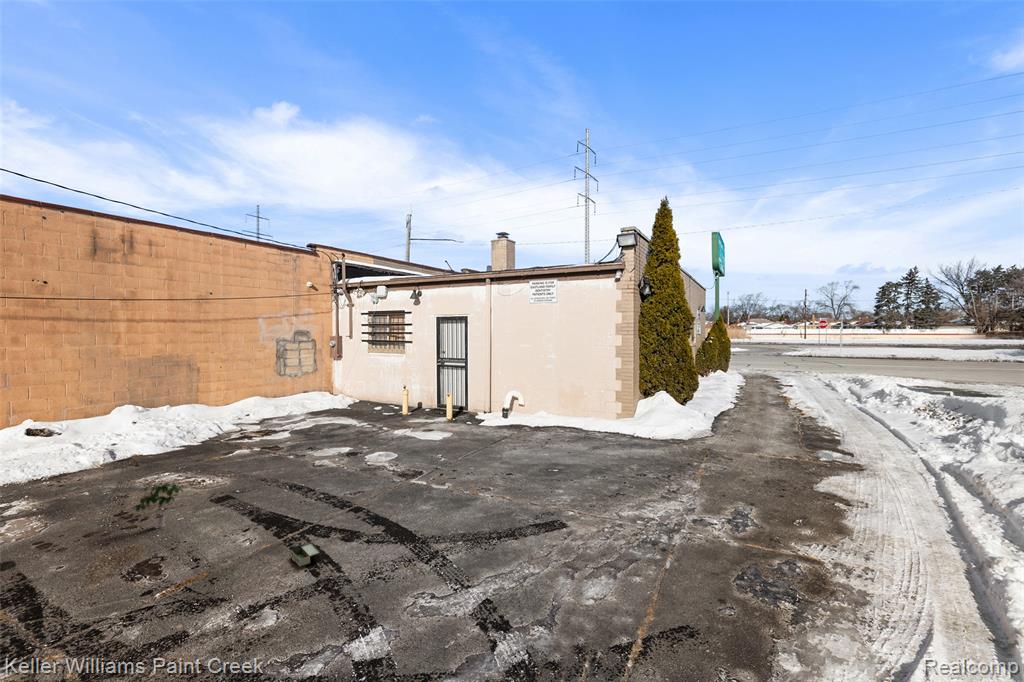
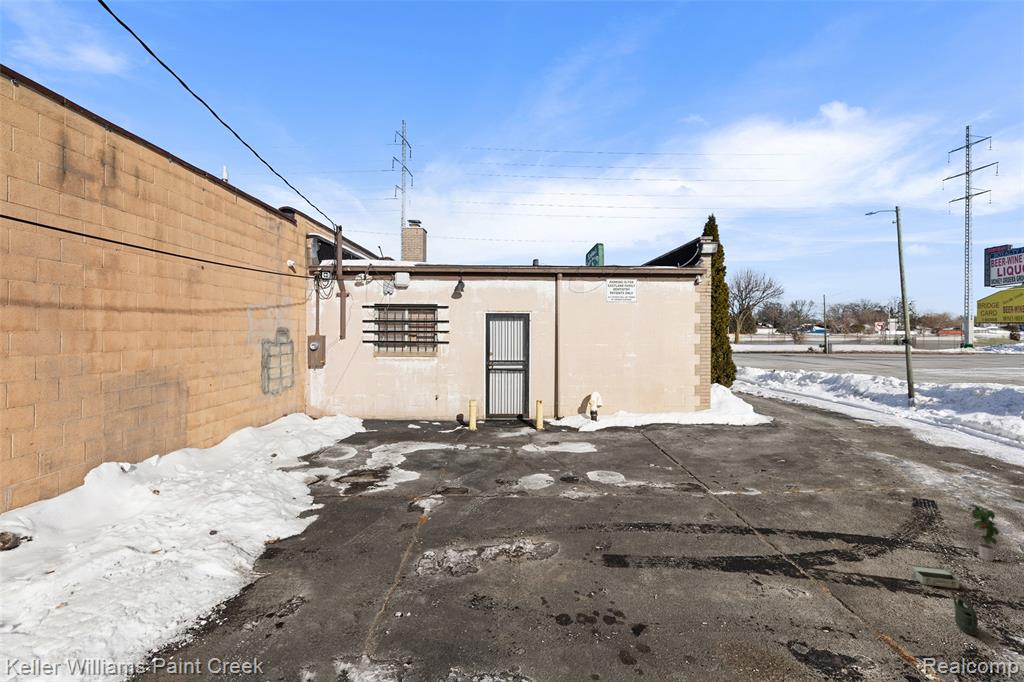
potted plant: present [135,483,183,529] -> present [968,505,999,561]
watering can: none [200,555,245,583] -> present [952,593,978,635]

